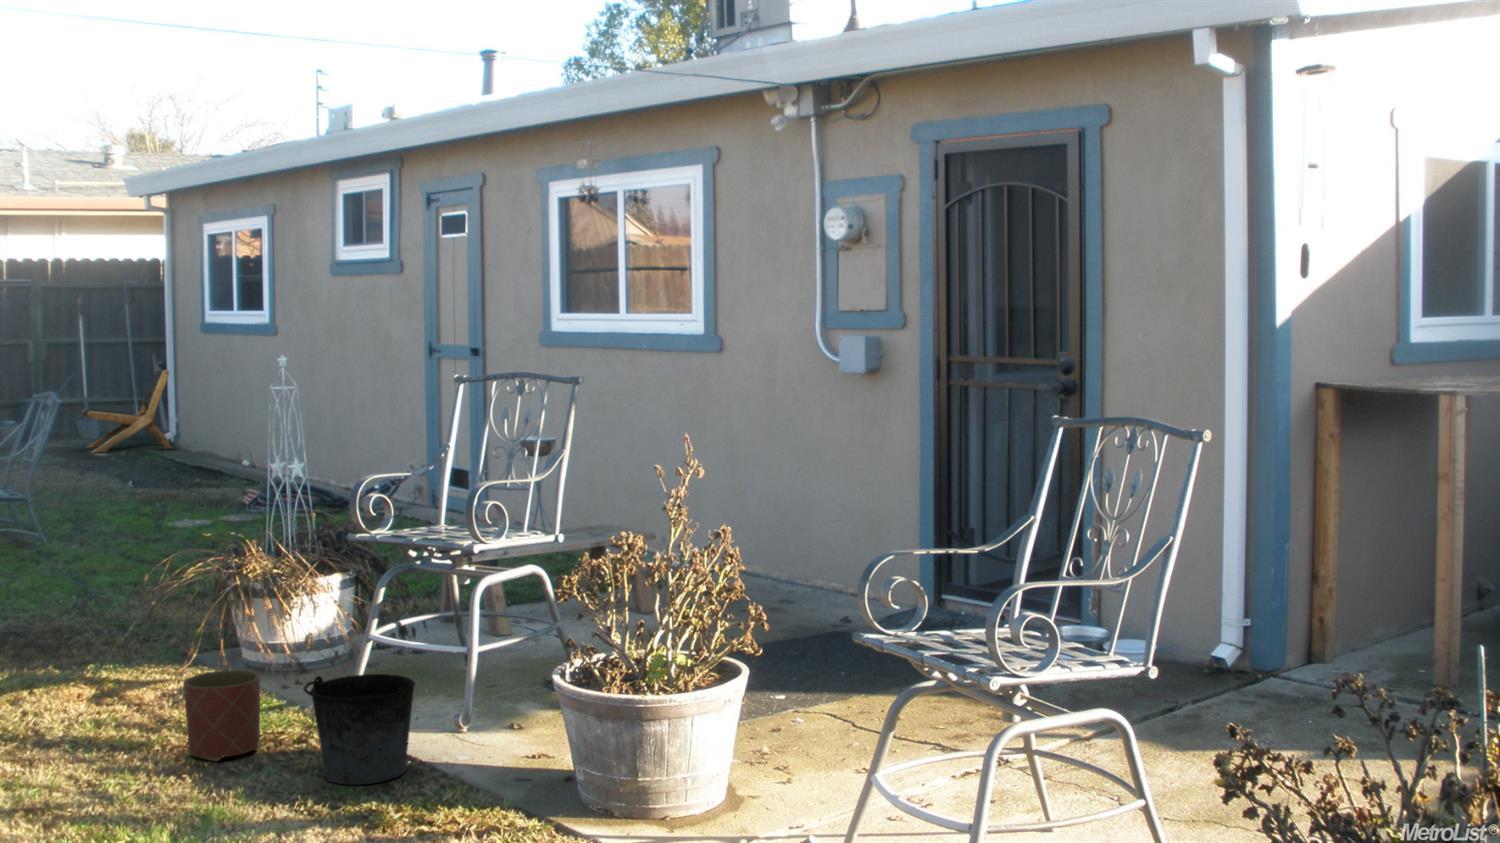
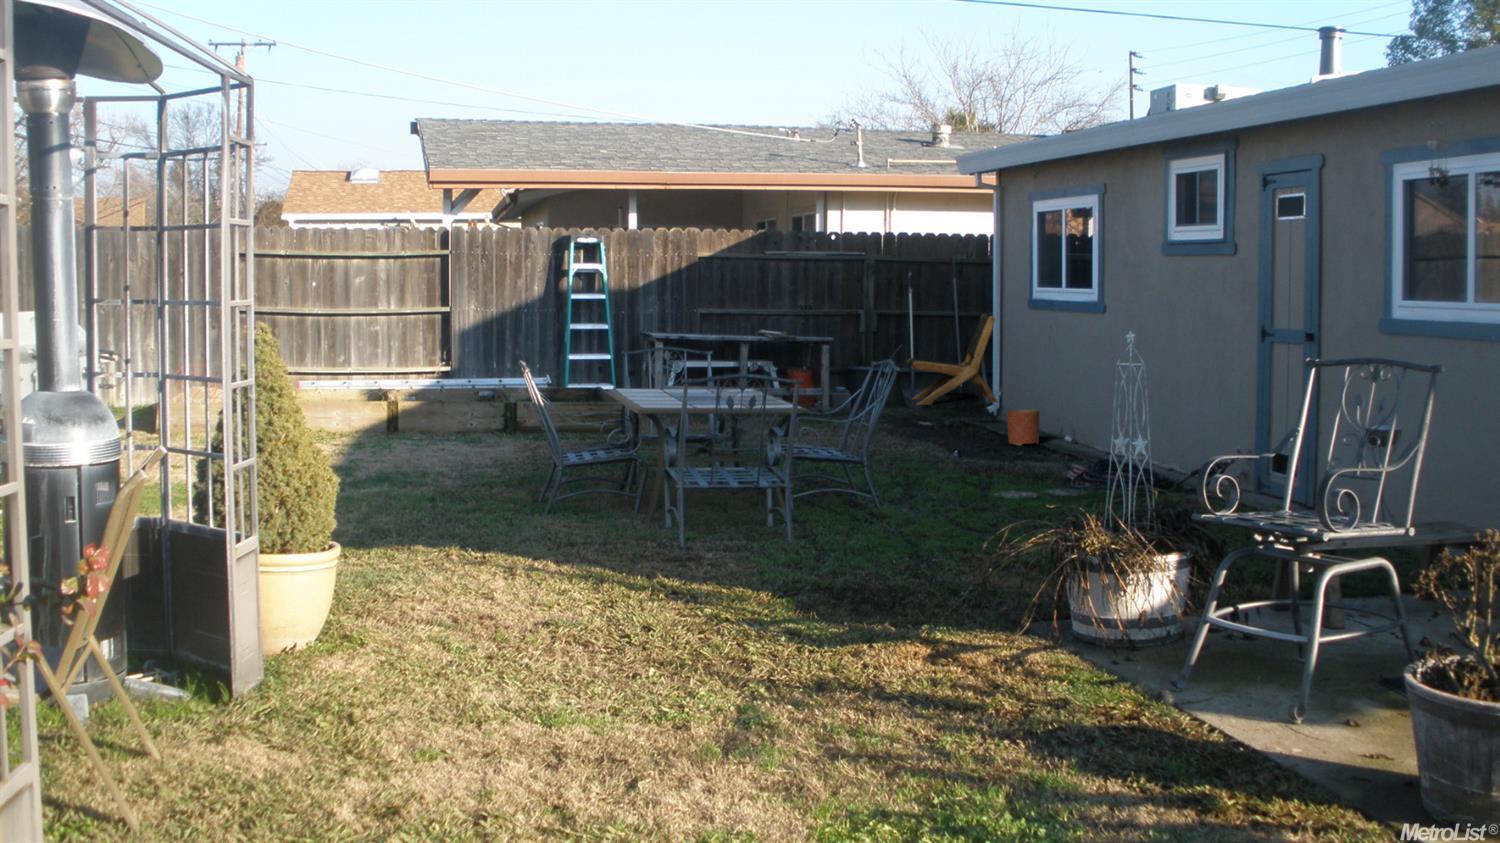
planter: present [183,670,260,761] -> present [1007,409,1039,445]
bucket: present [304,674,415,785] -> none [1135,653,1251,770]

